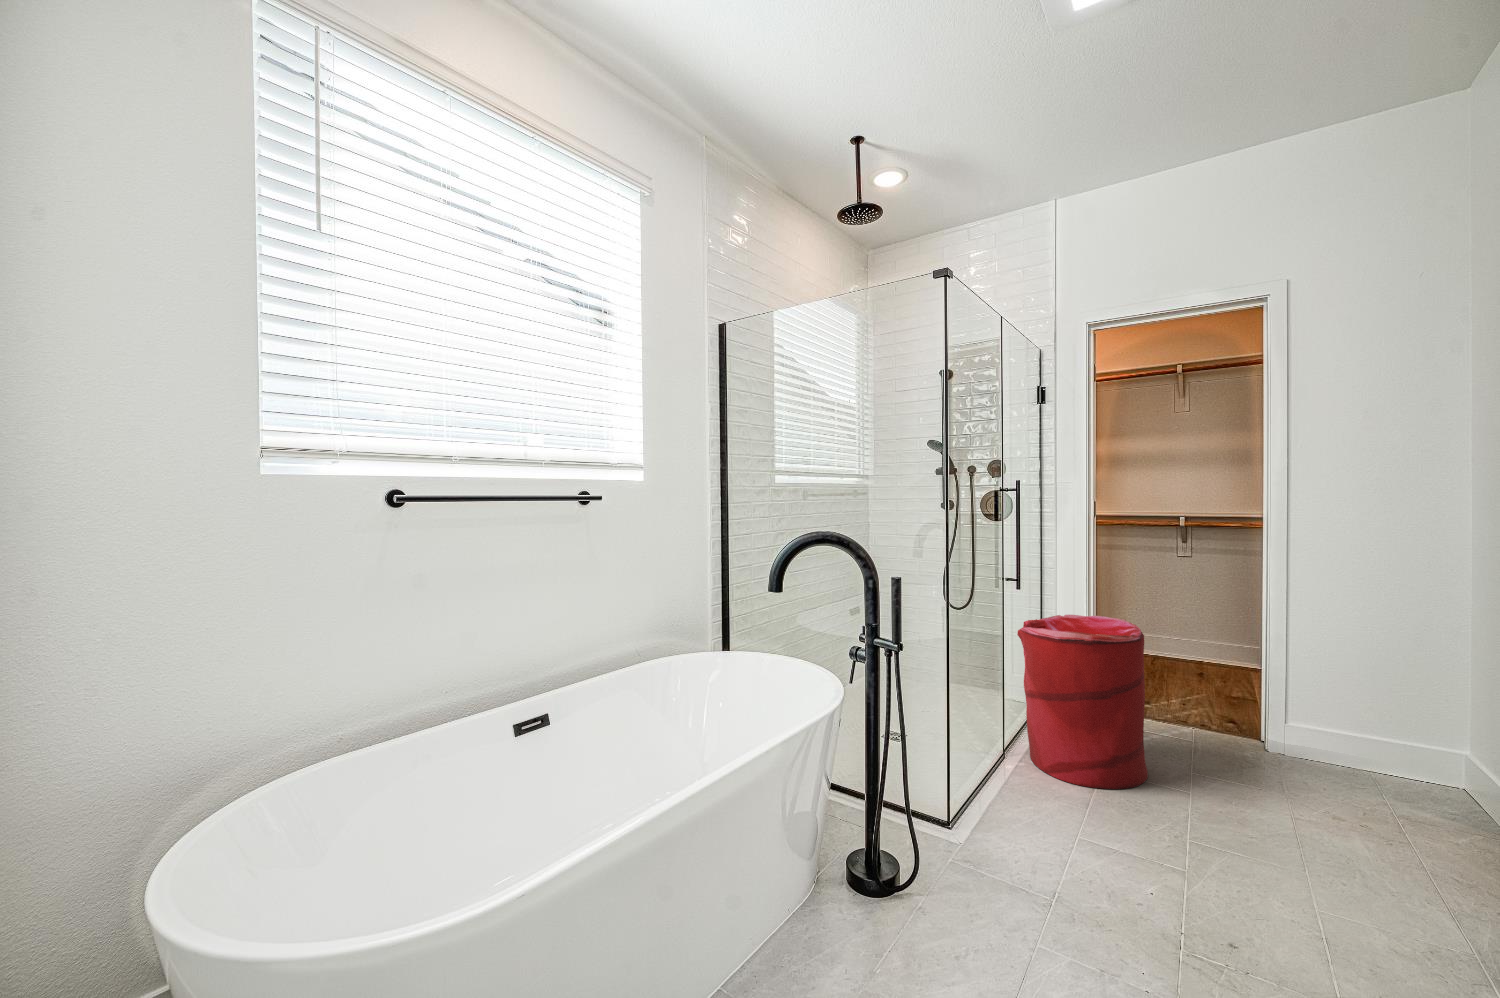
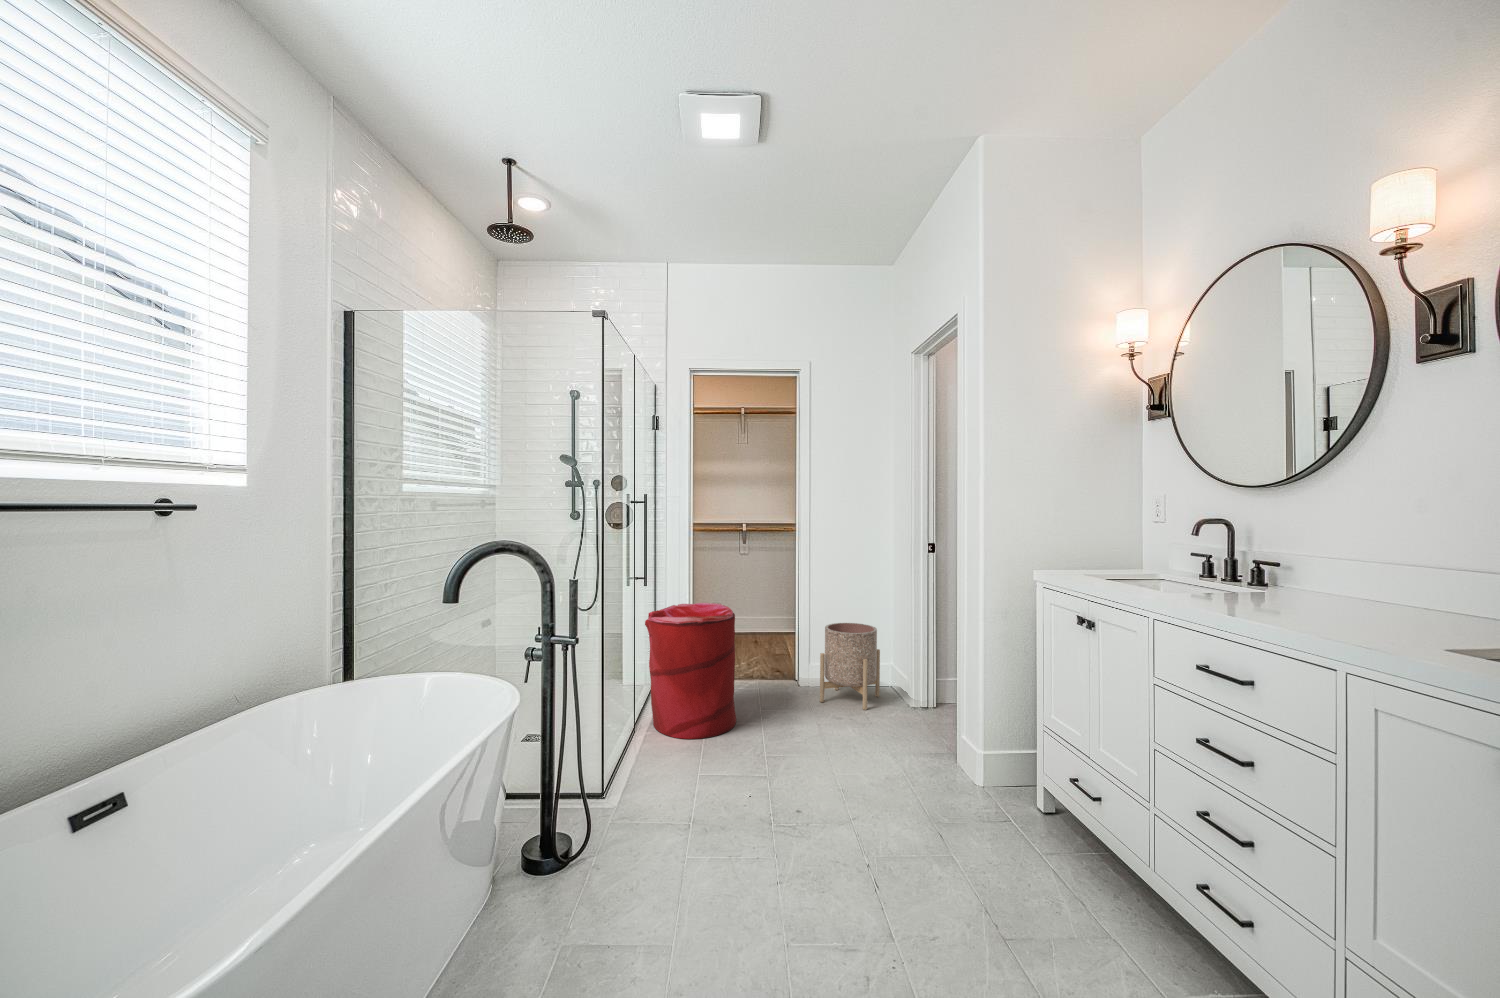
planter: none [1299,668,1428,812] -> present [820,623,880,710]

